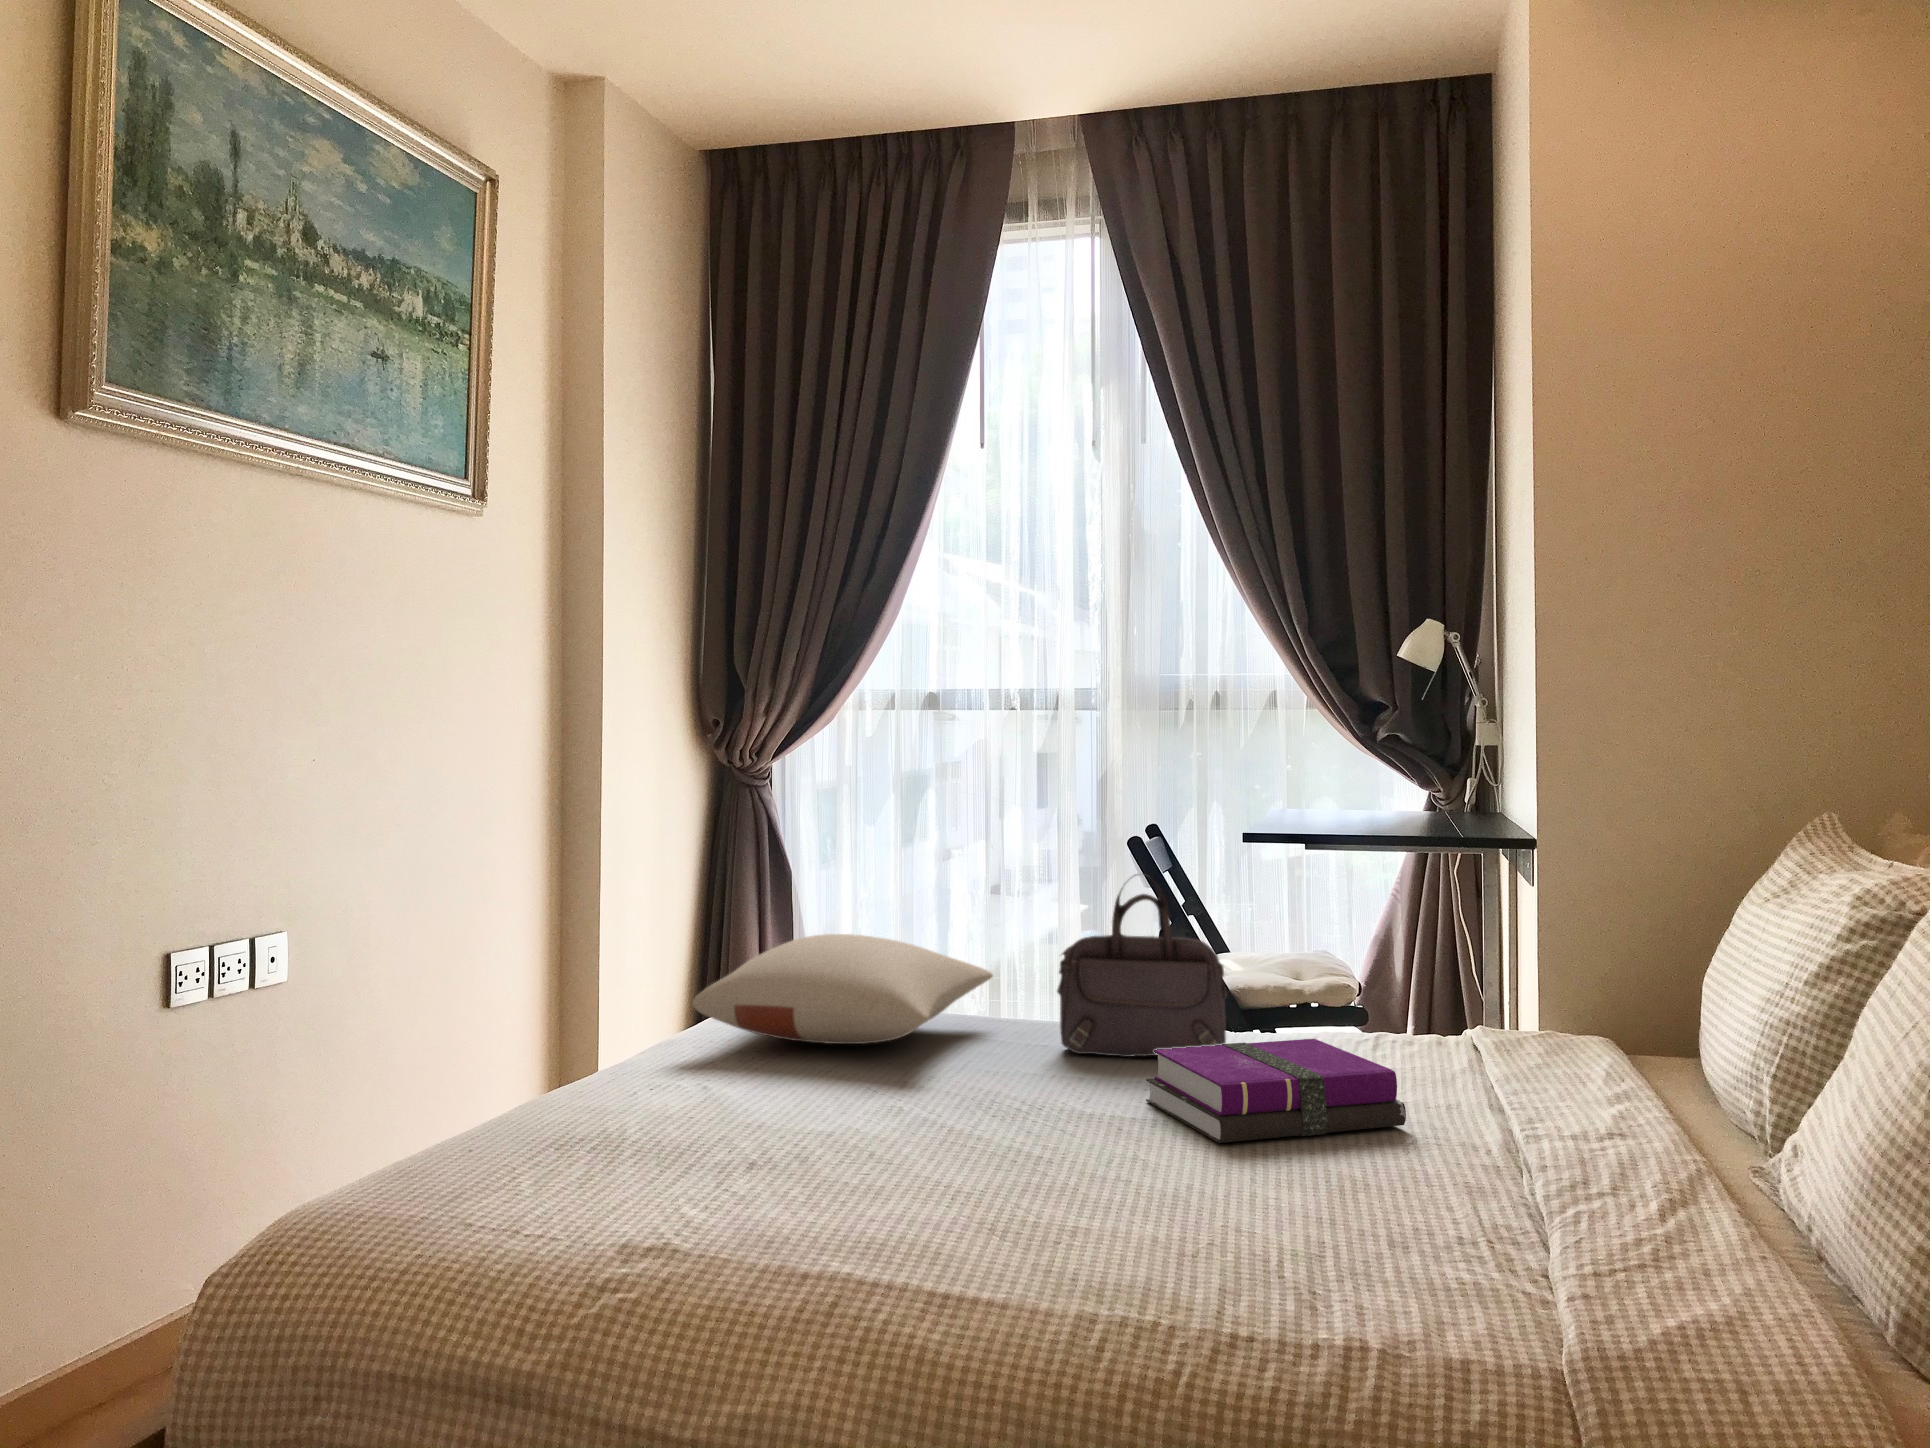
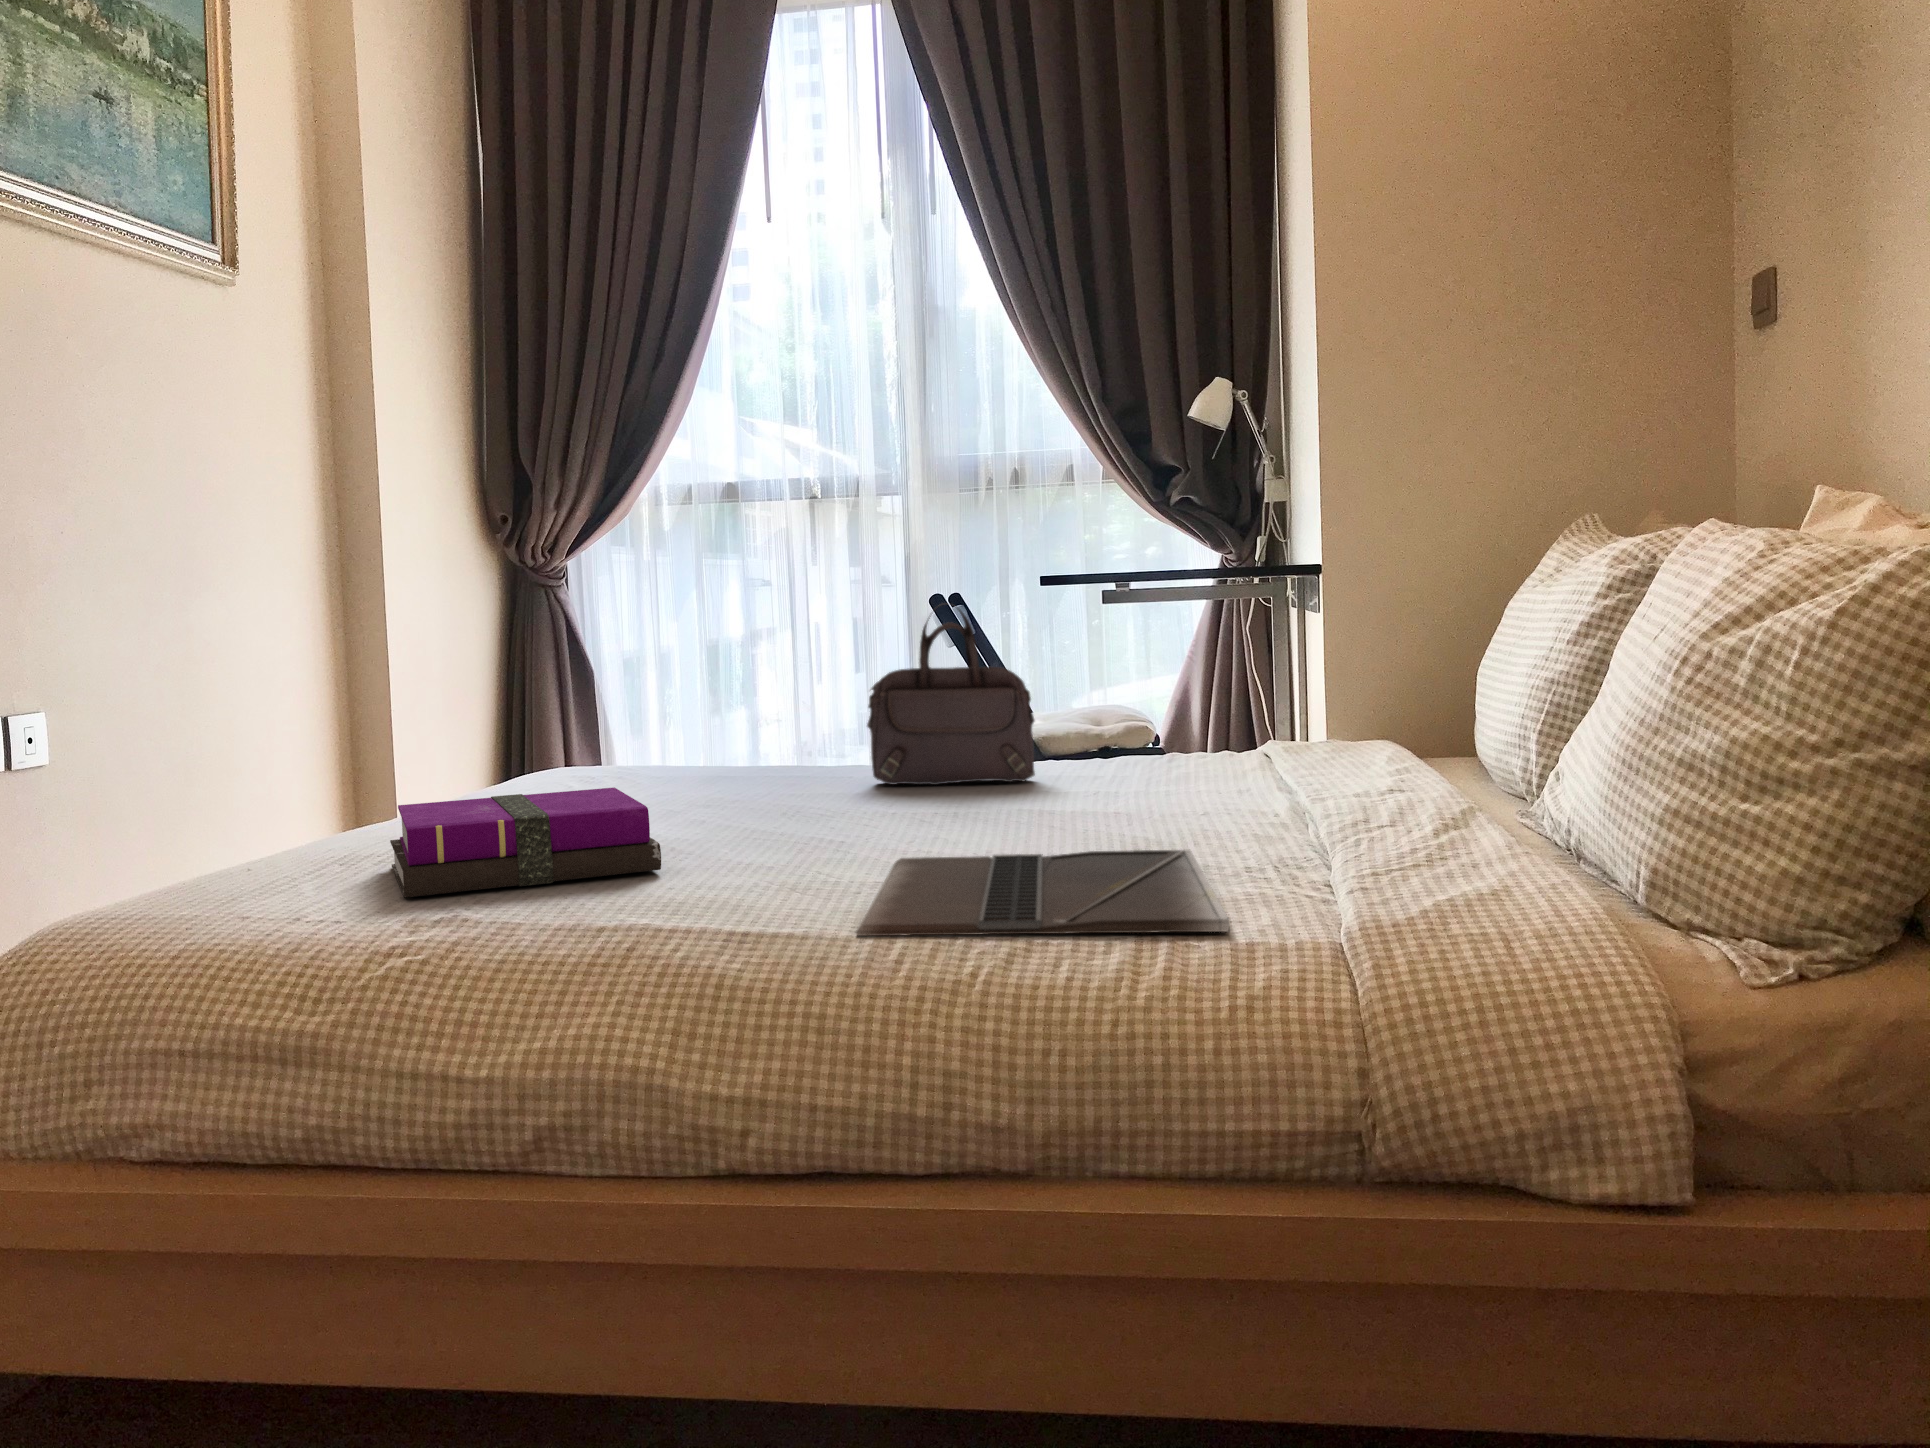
pillow: present [693,934,993,1044] -> none [491,685,804,788]
notebook: present [1146,1039,1406,1143] -> present [390,787,661,898]
laptop: none [1055,1187,1441,1347] -> present [856,849,1229,936]

